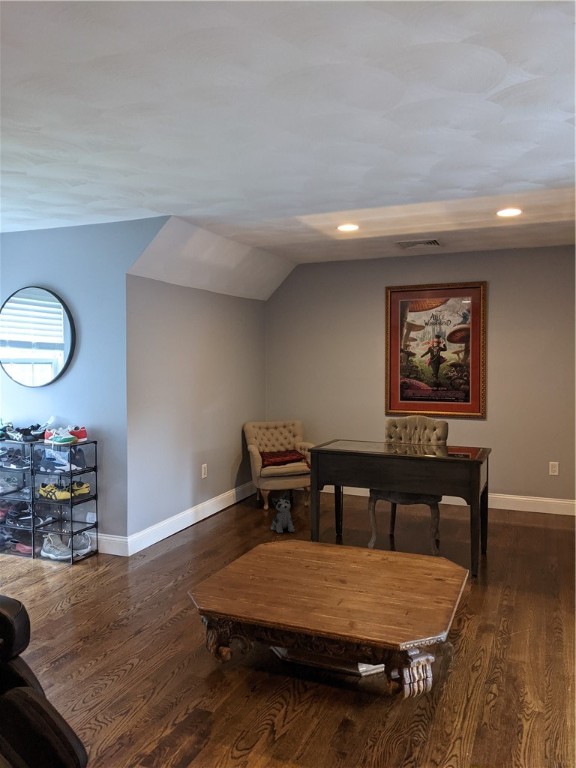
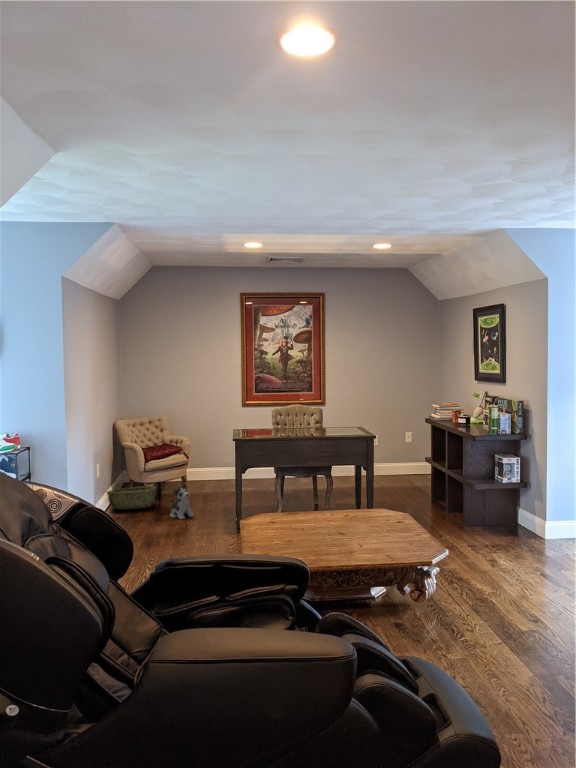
woven basket: none [216,493,269,517] -> present [107,486,156,509]

